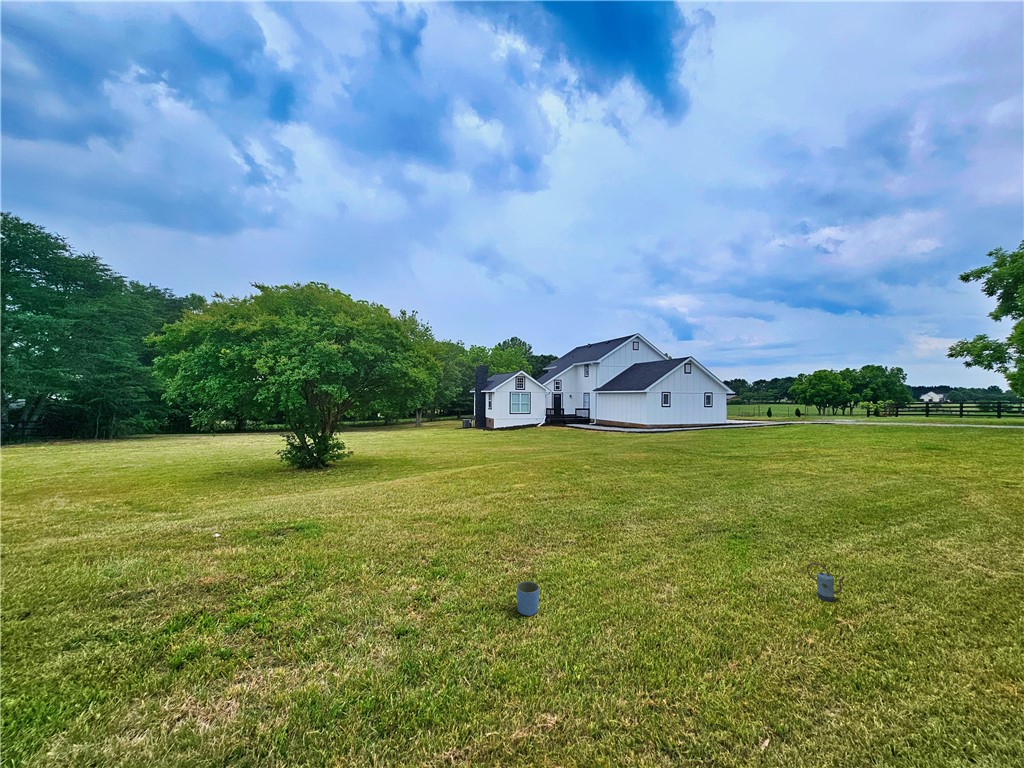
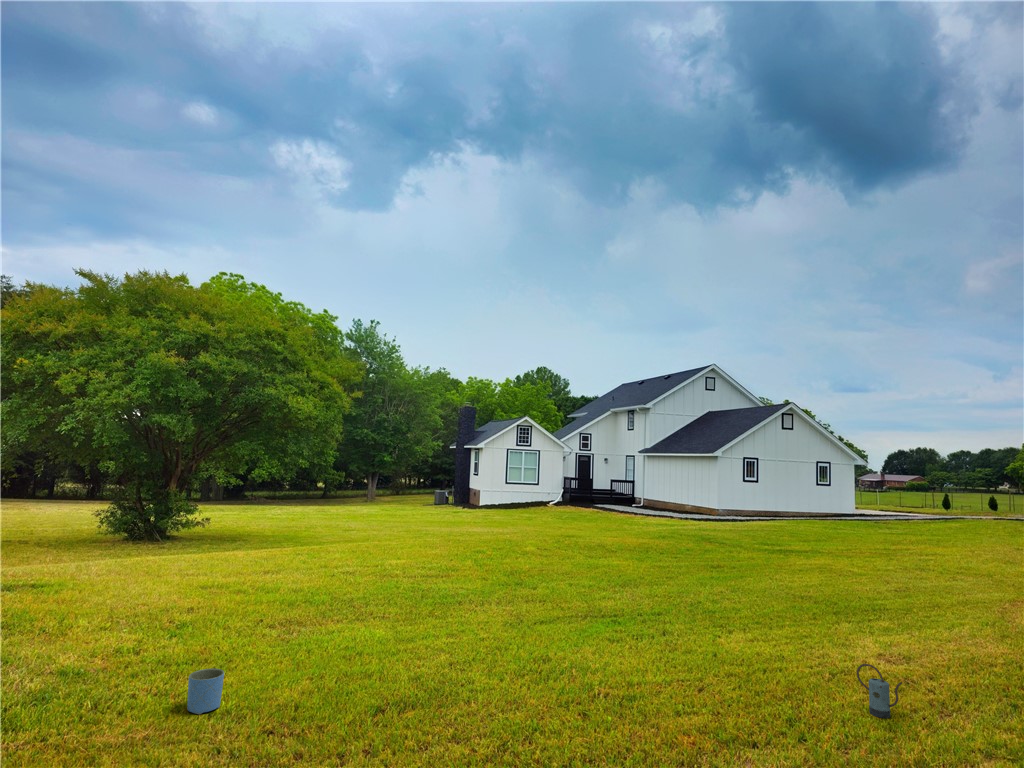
watering can: present [807,563,845,602] -> present [857,664,902,718]

